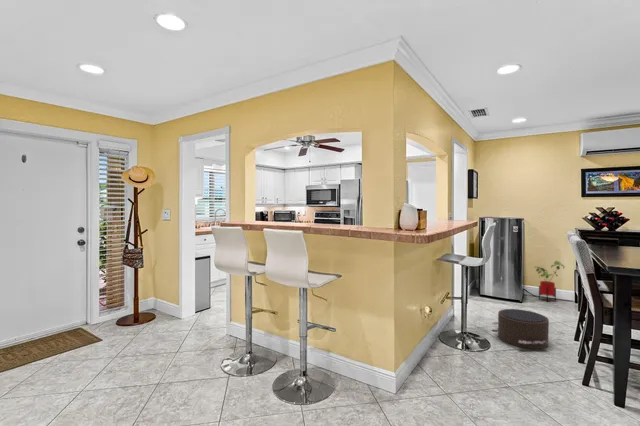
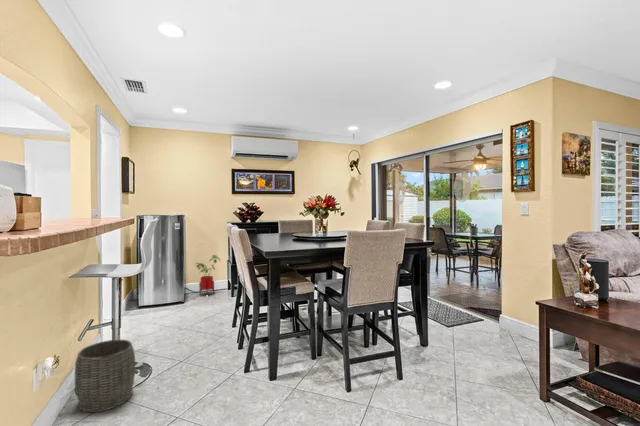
pouf: present [493,309,549,349] -> none [155,311,213,355]
woven basket: none [435,313,475,363] -> present [75,340,135,412]

